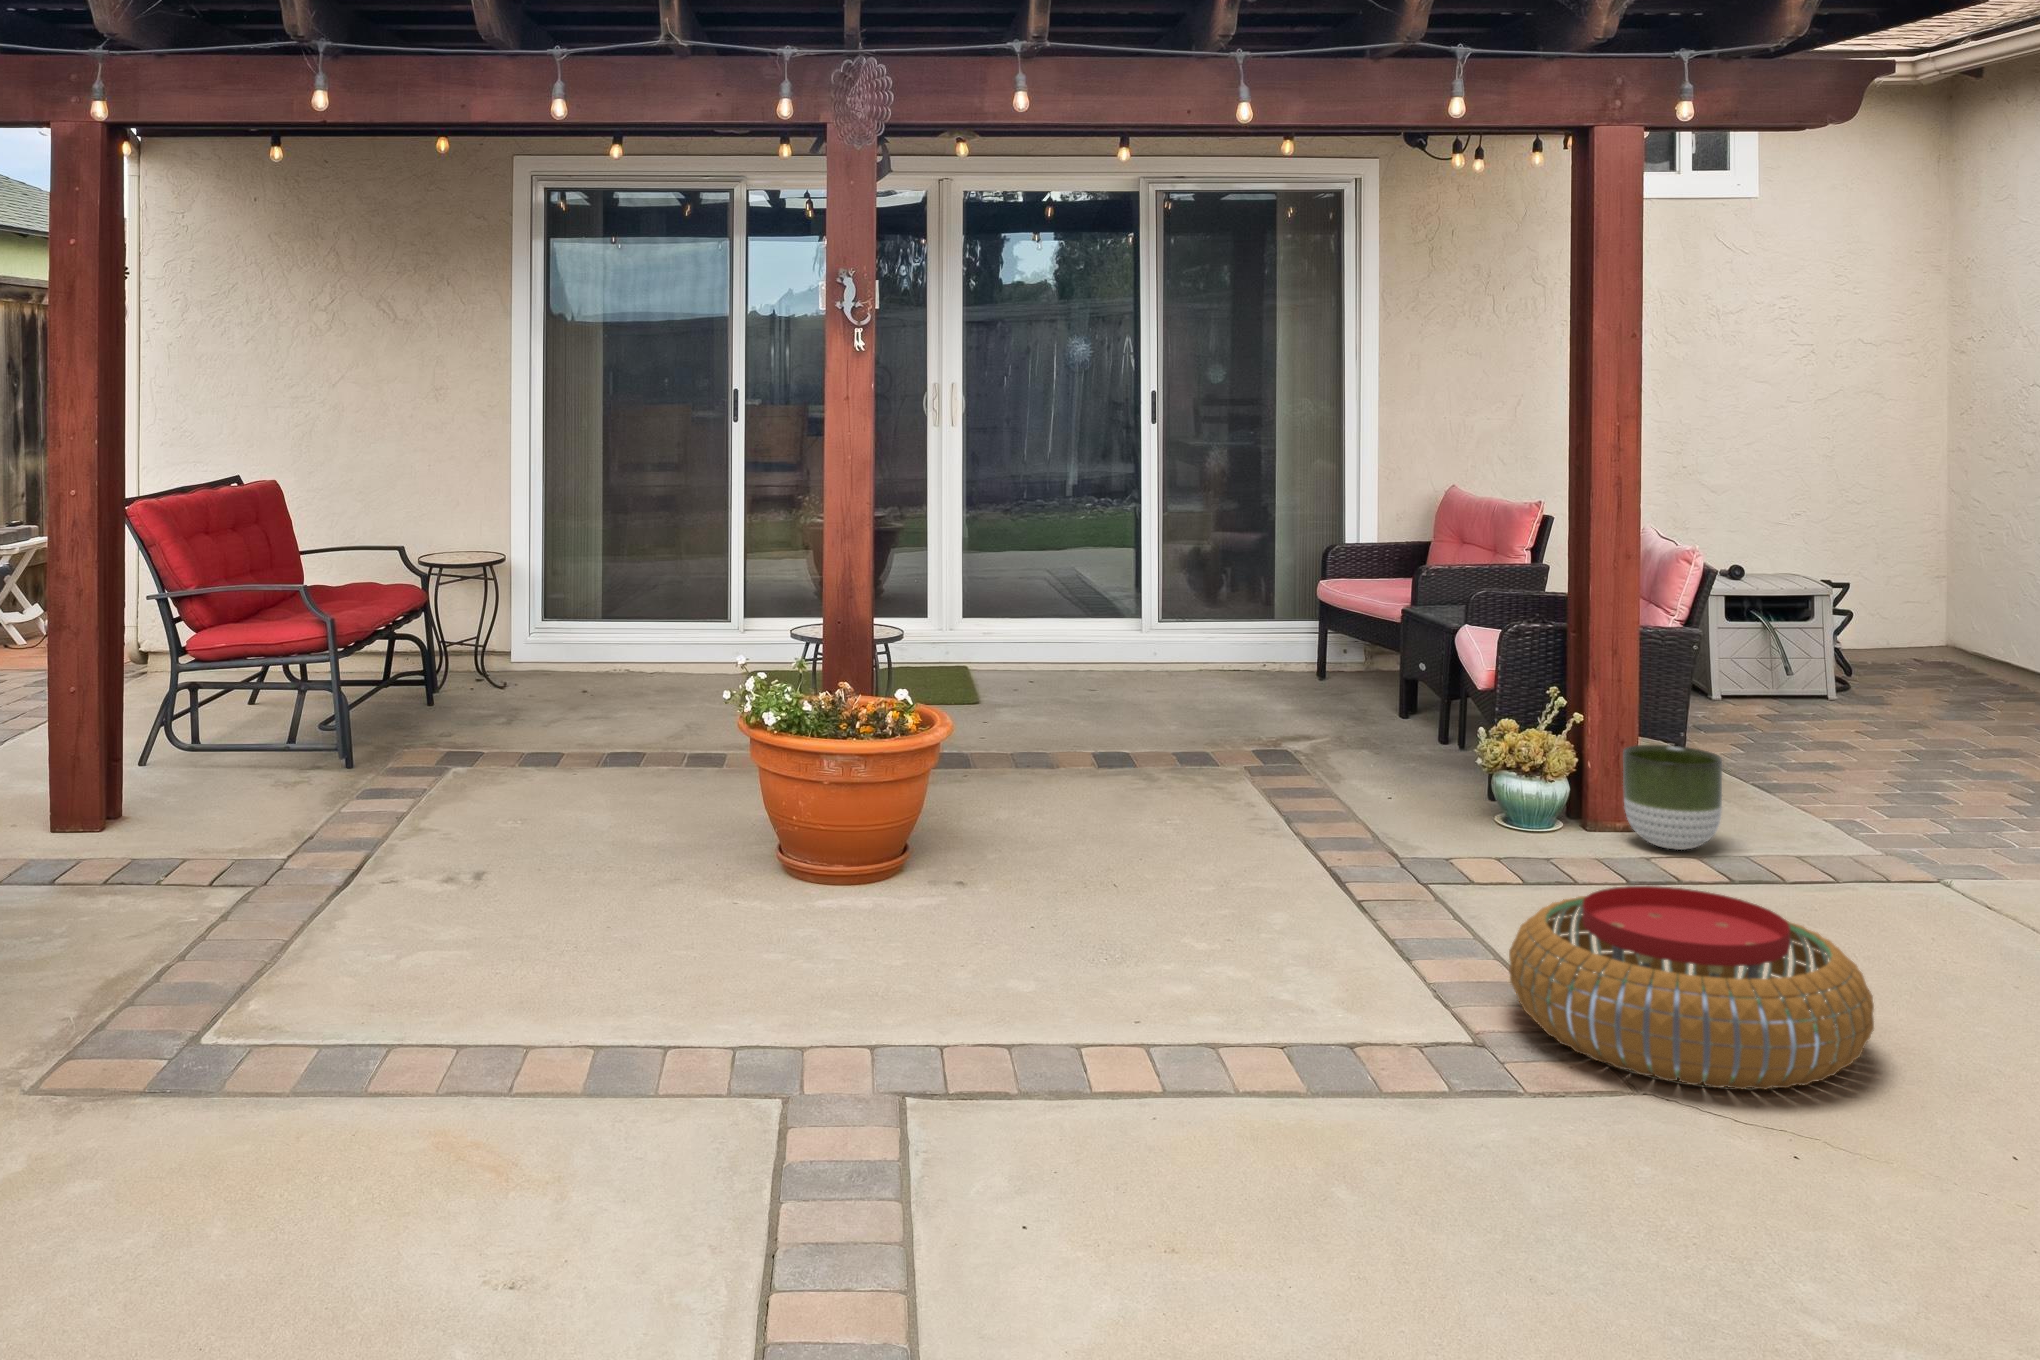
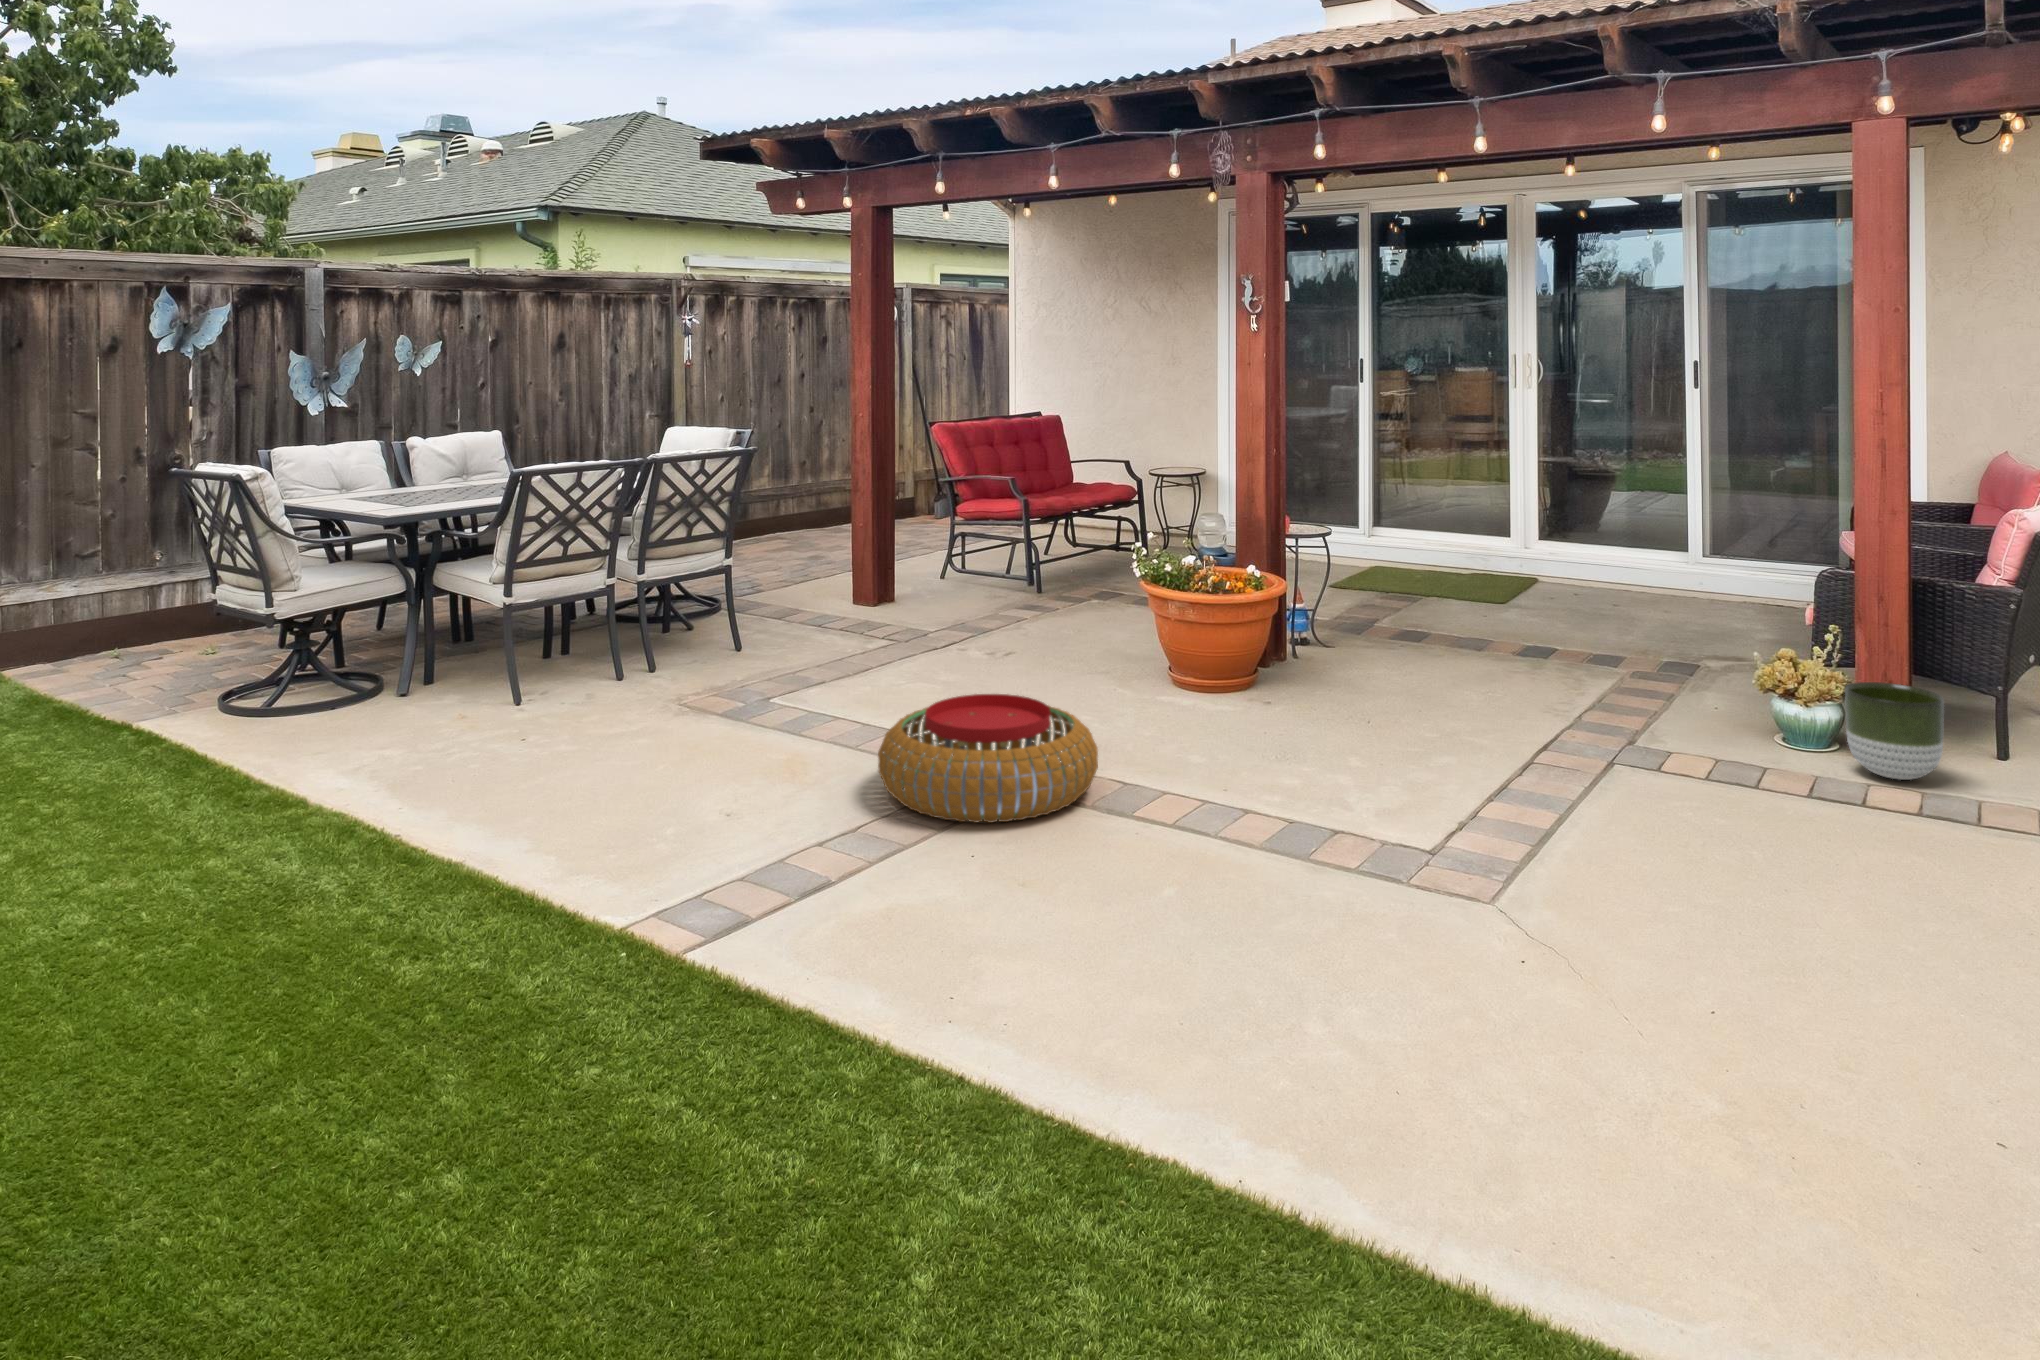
pouf: present [1509,886,1874,1090] -> present [878,694,1098,823]

